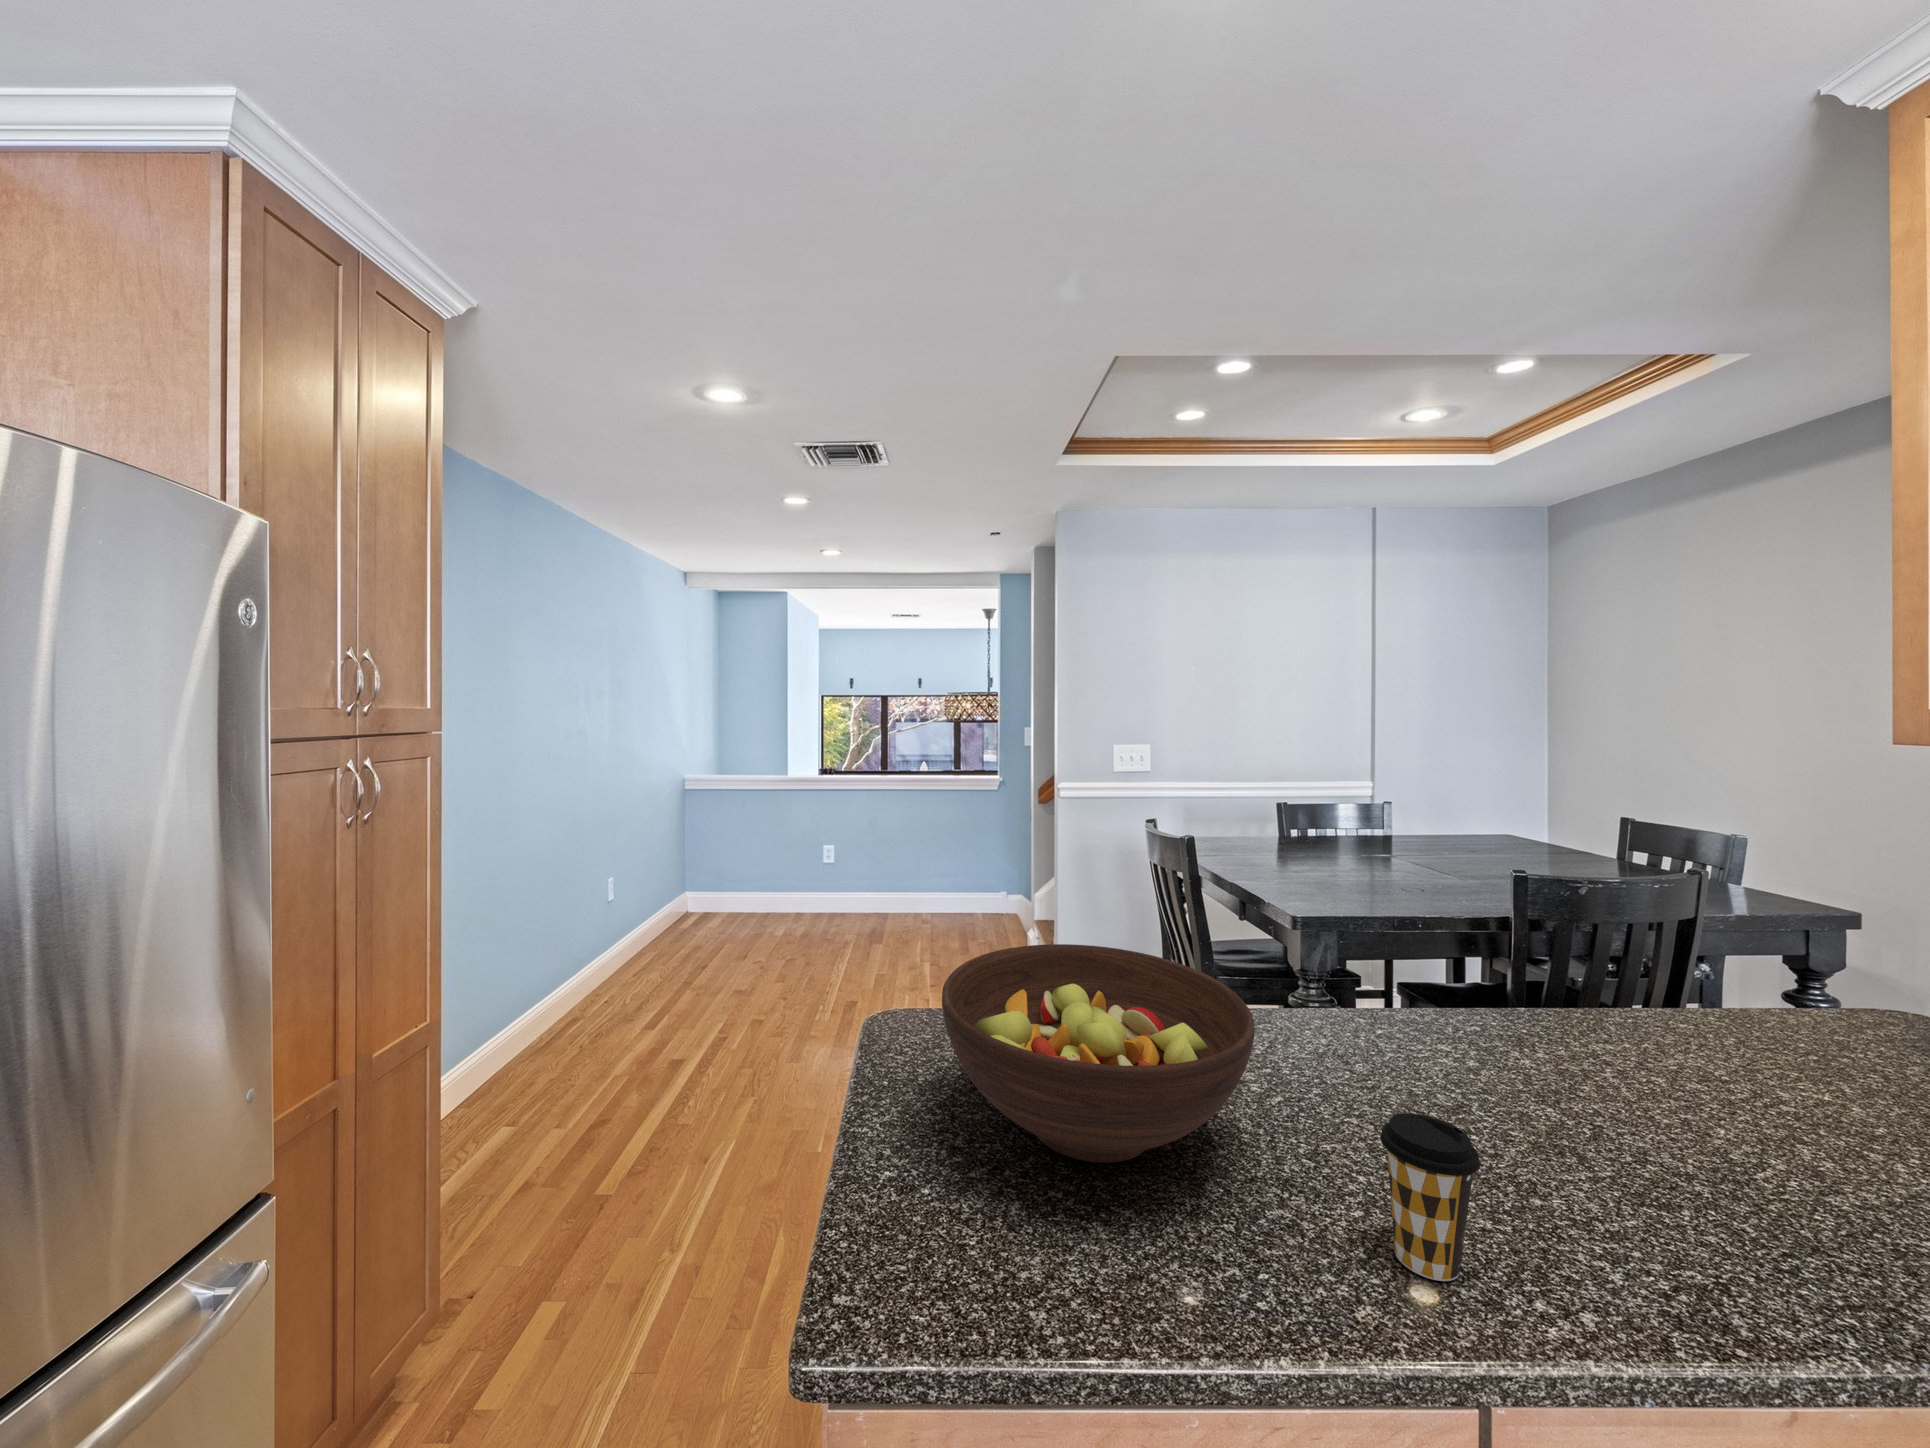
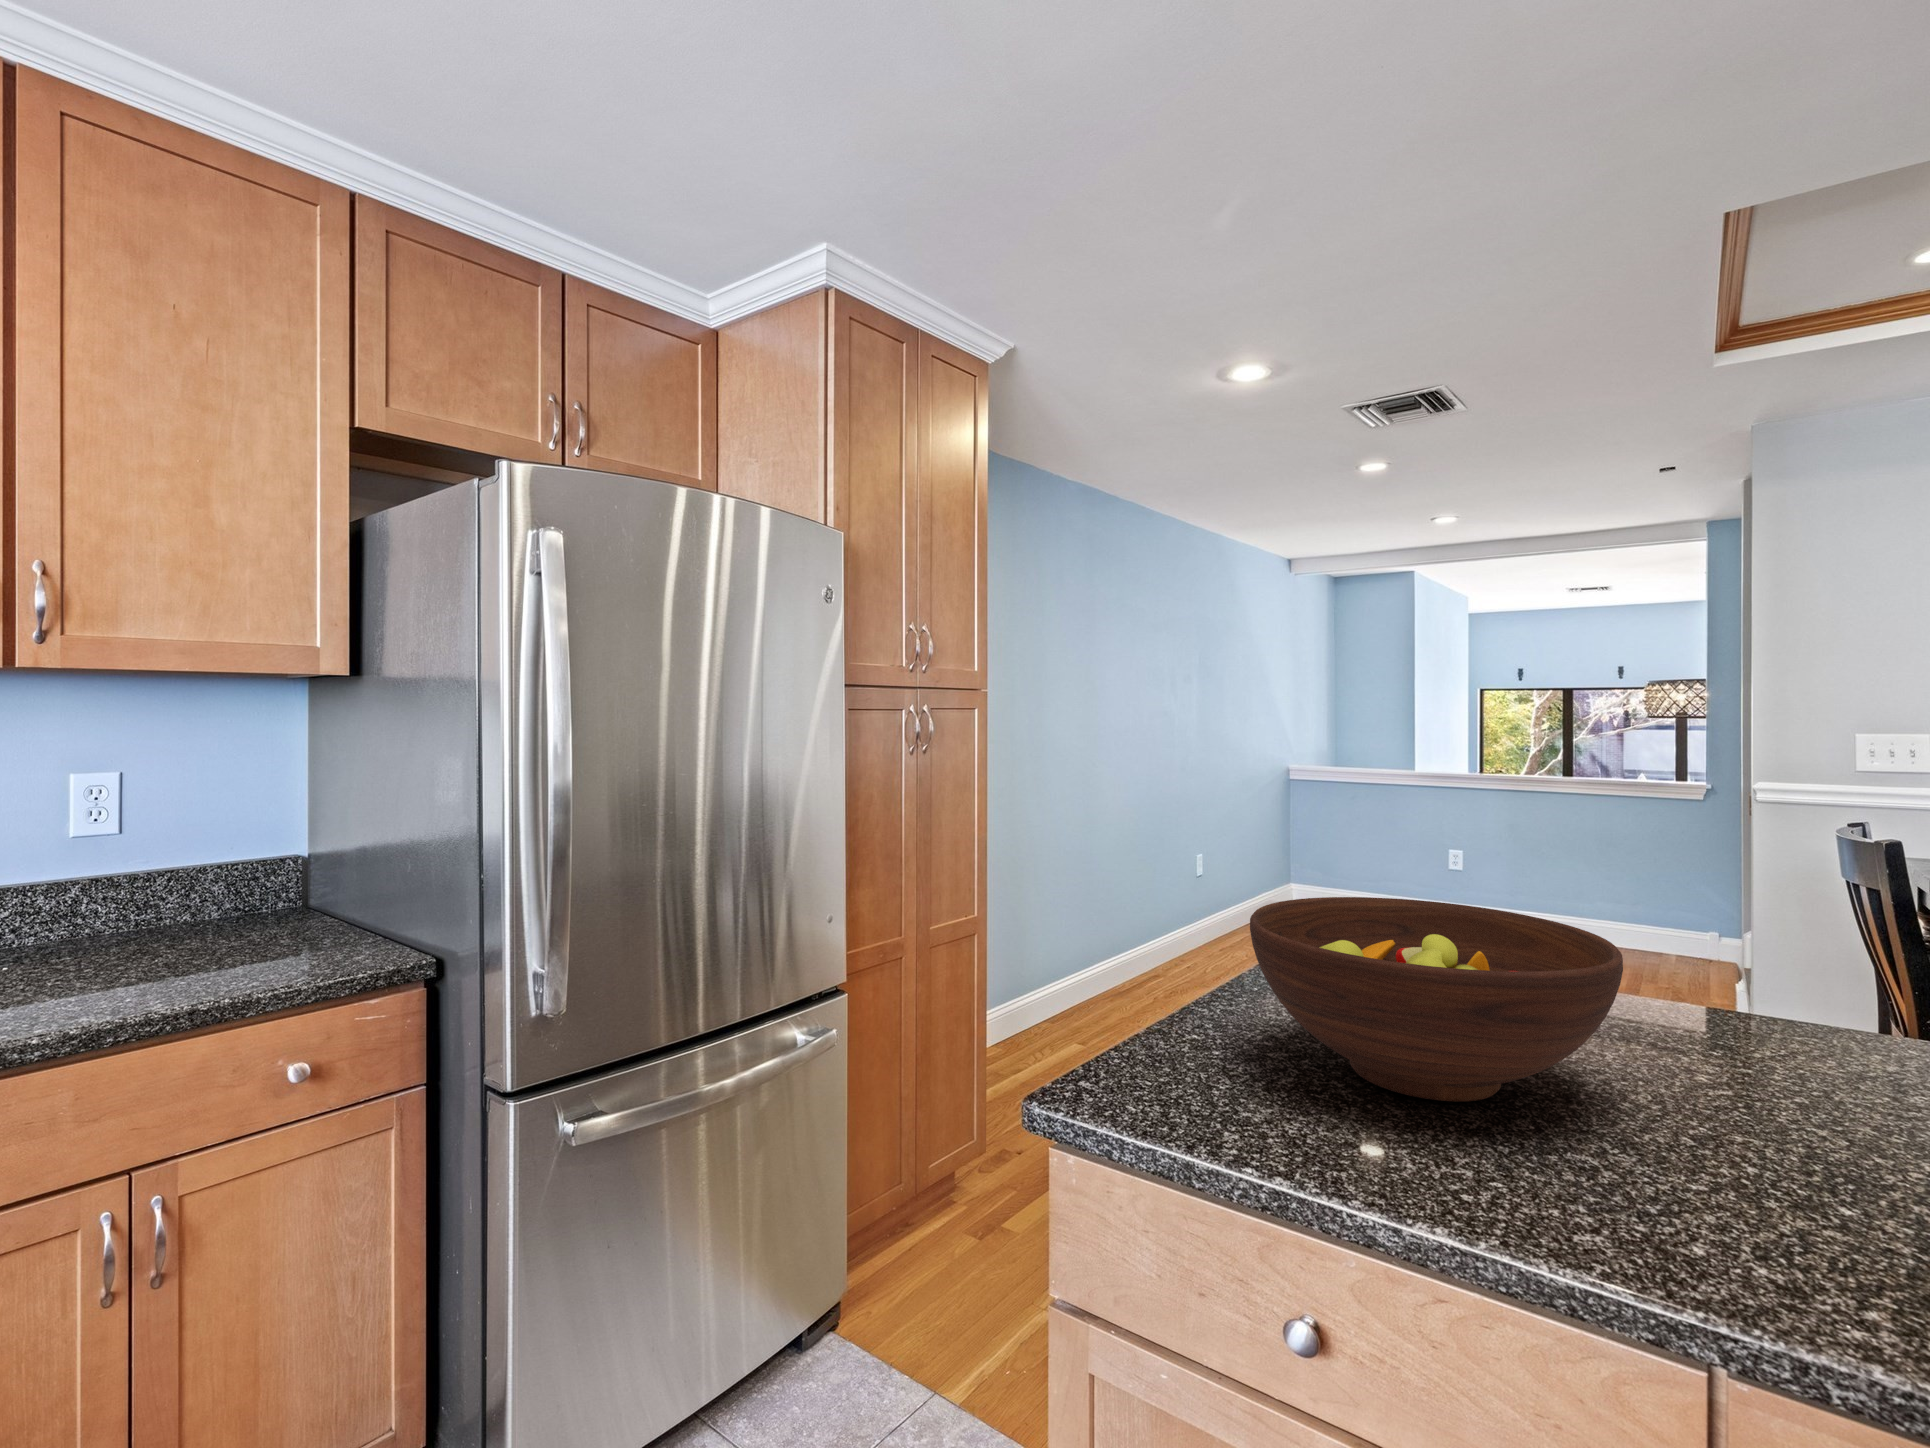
coffee cup: present [1380,1113,1480,1281] -> none [1676,1071,1814,1271]

